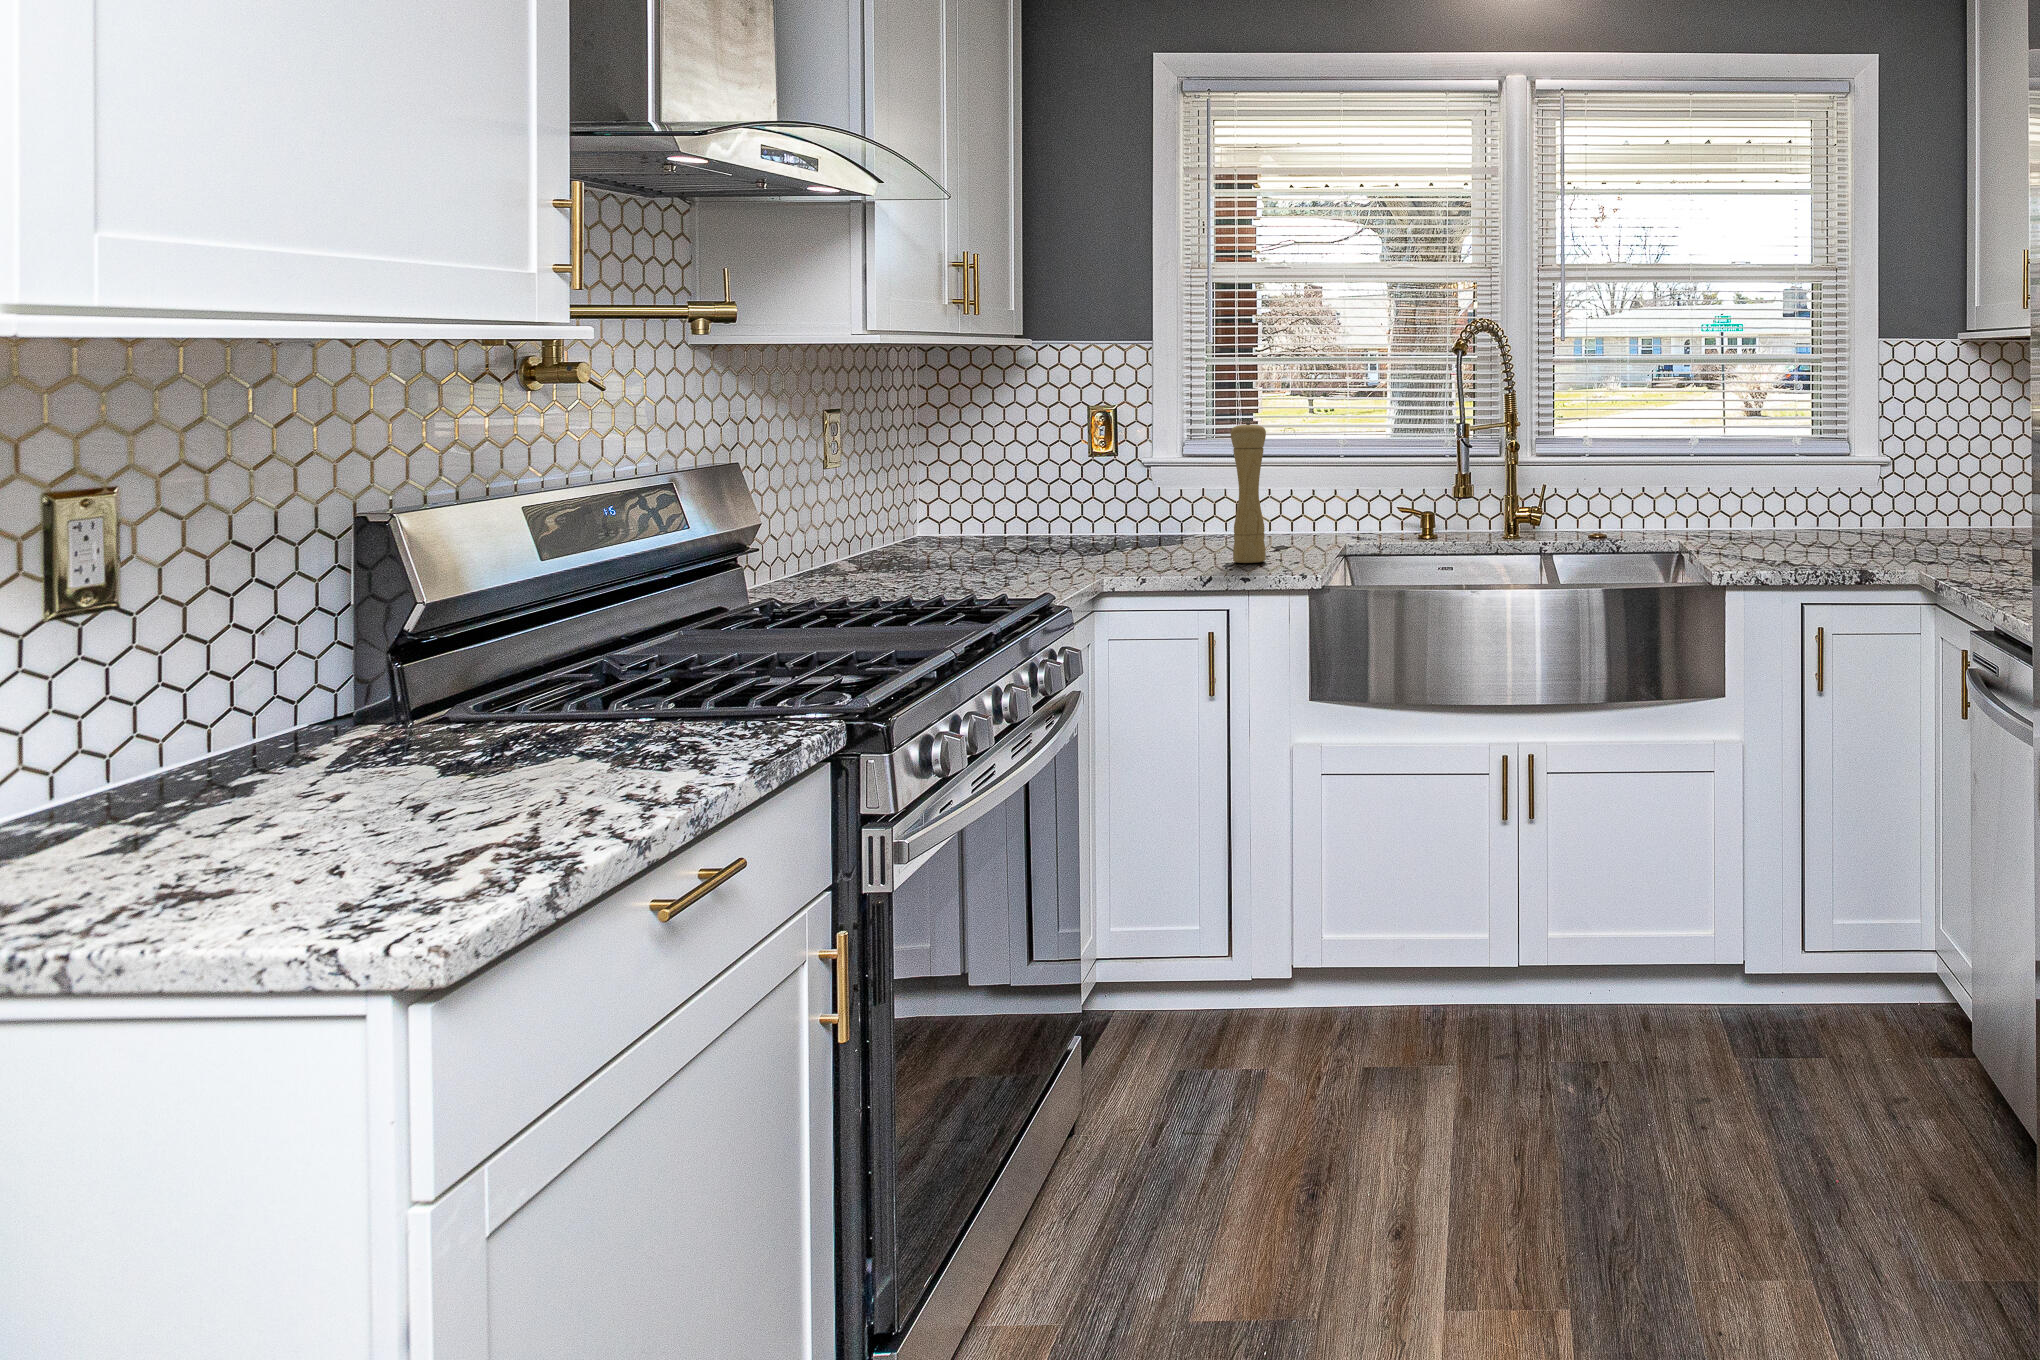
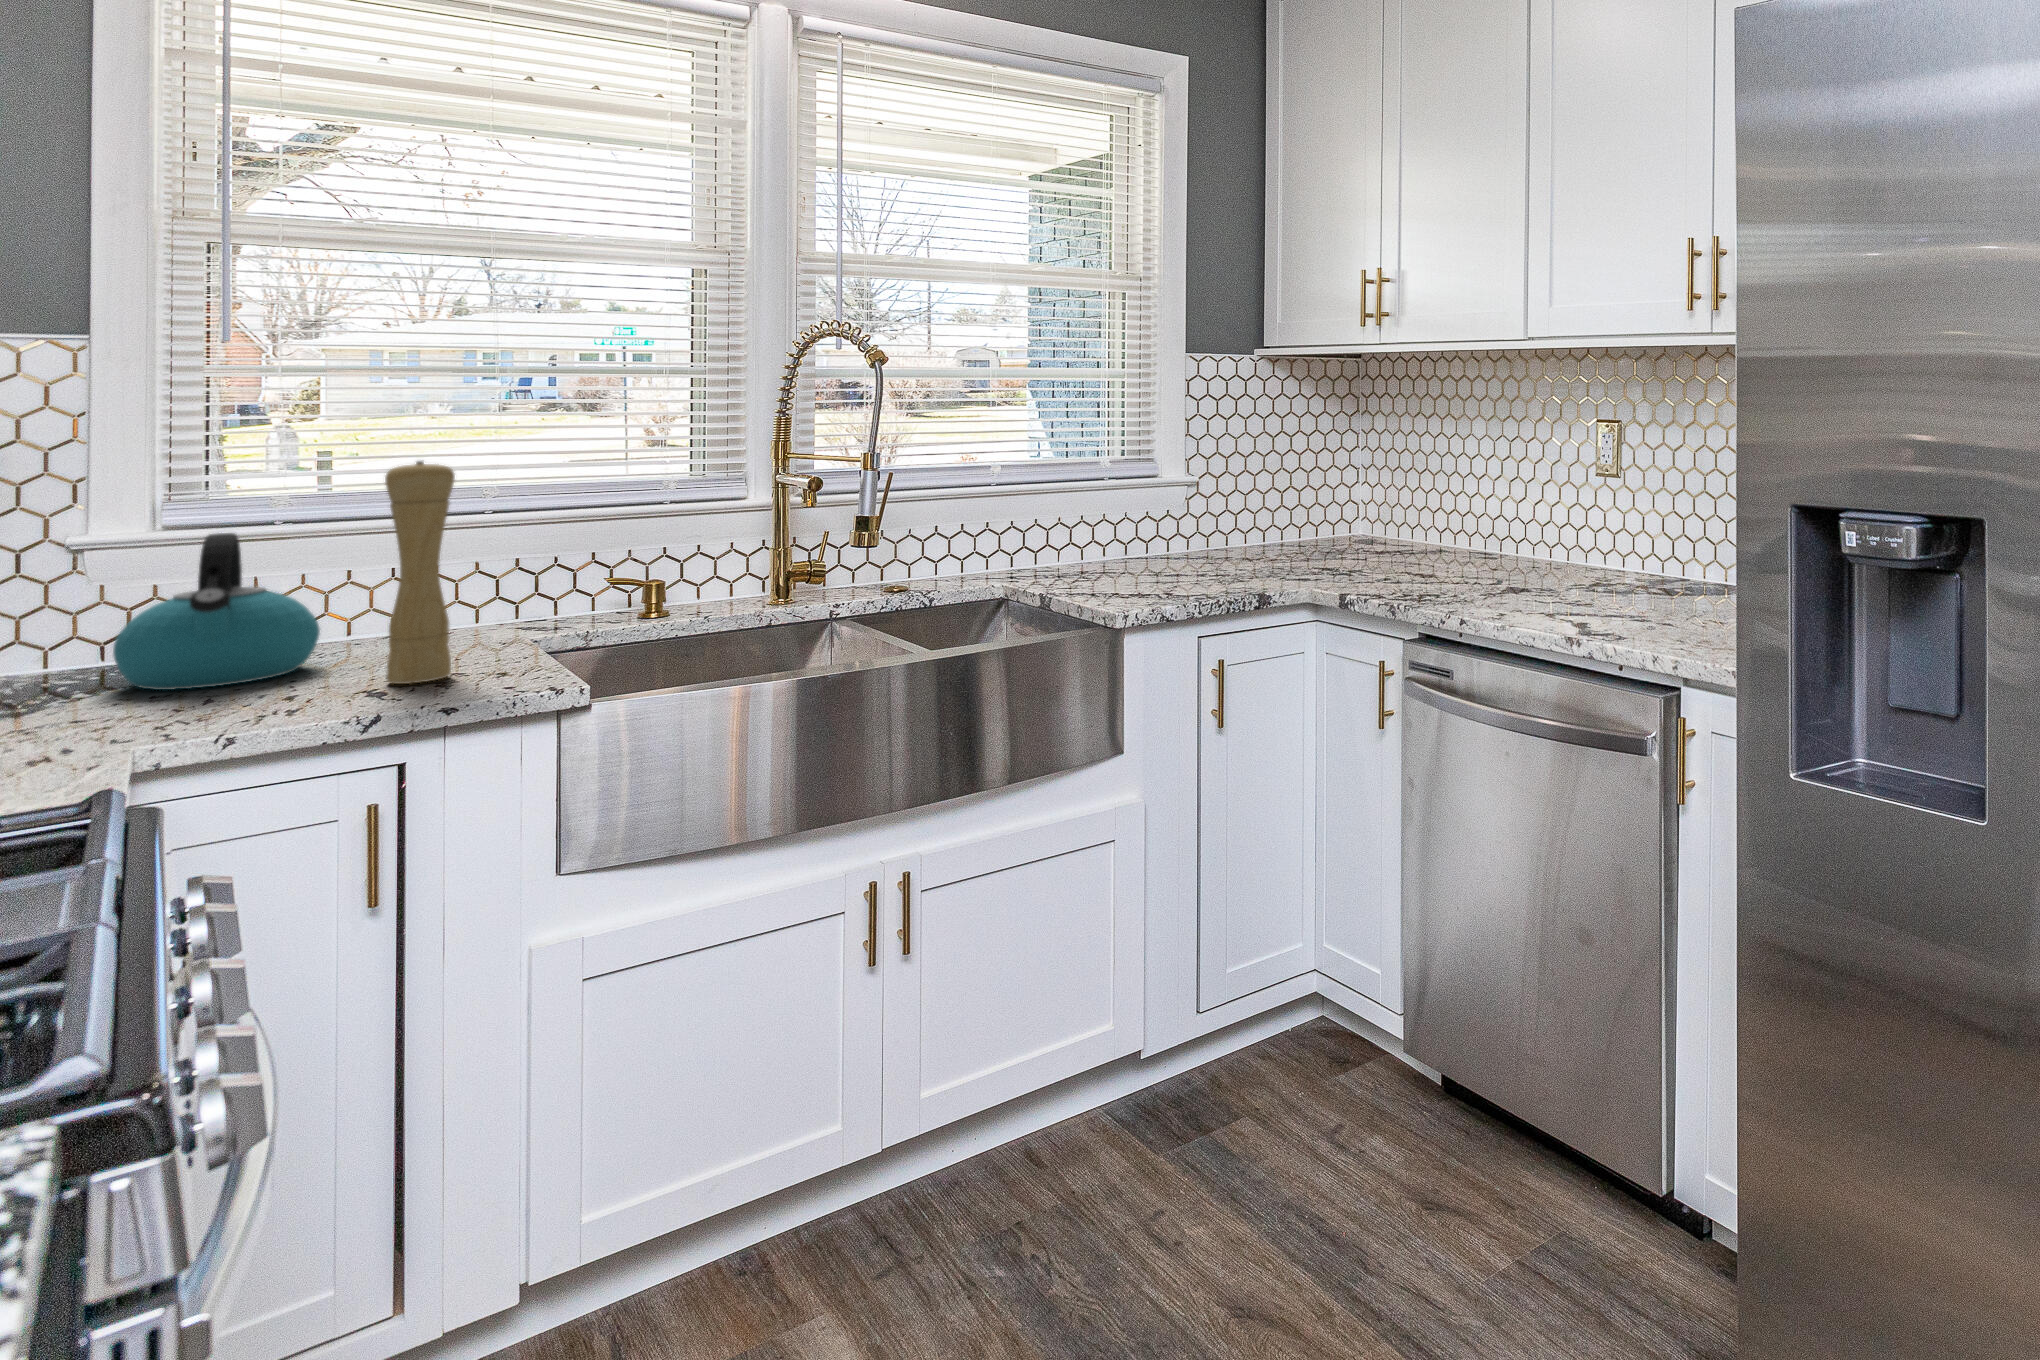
kettle: none [1134,463,1227,553] -> present [113,533,320,690]

